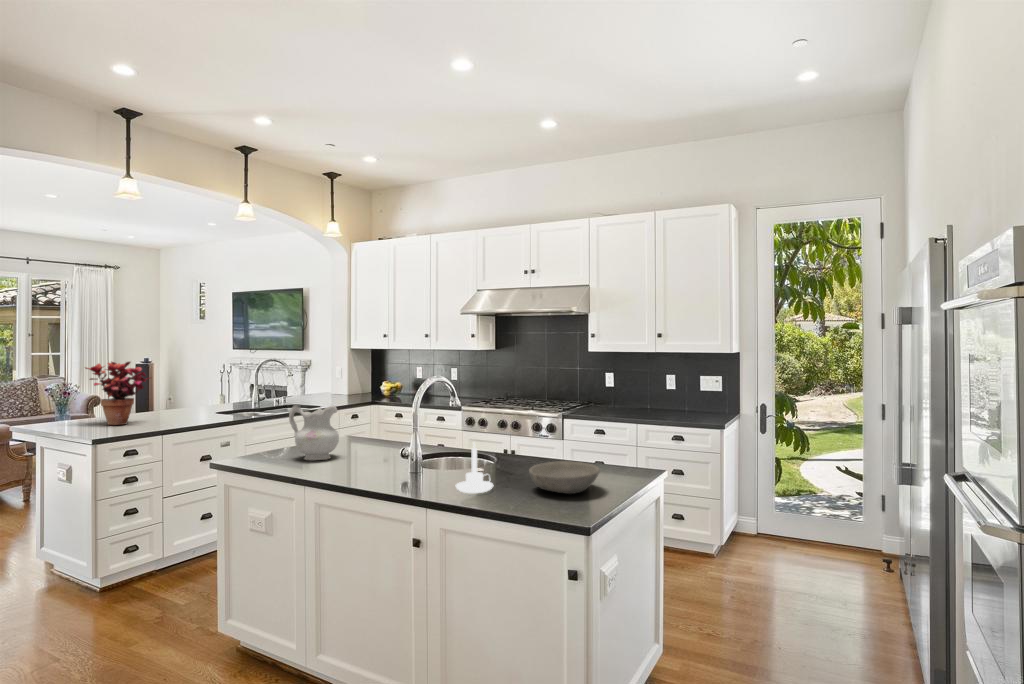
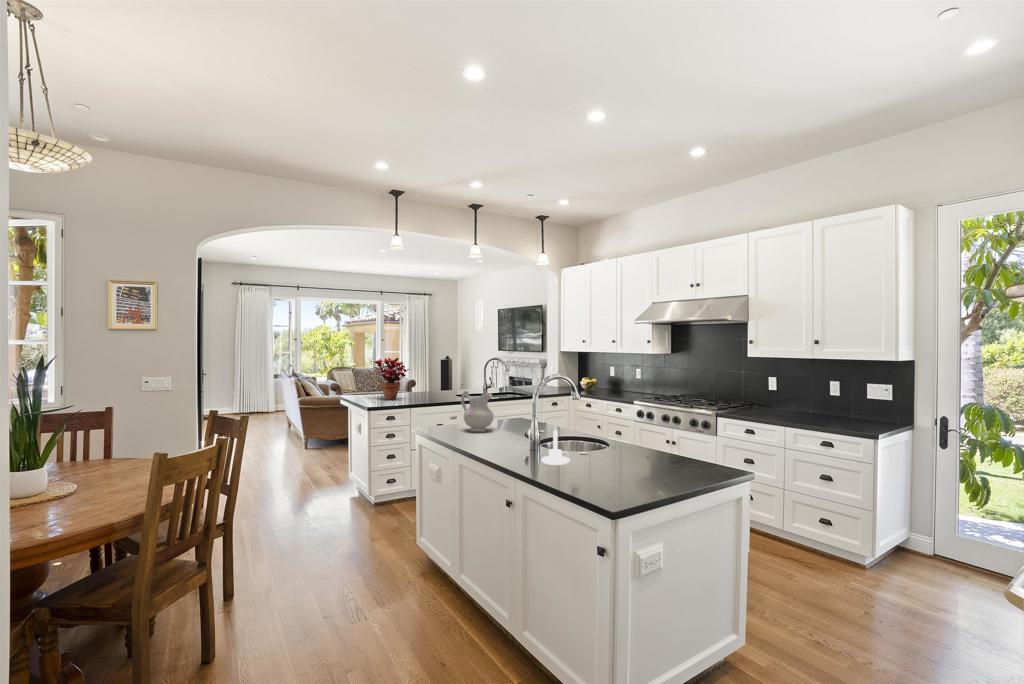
bowl: present [529,461,600,494] -> none [595,448,654,474]

